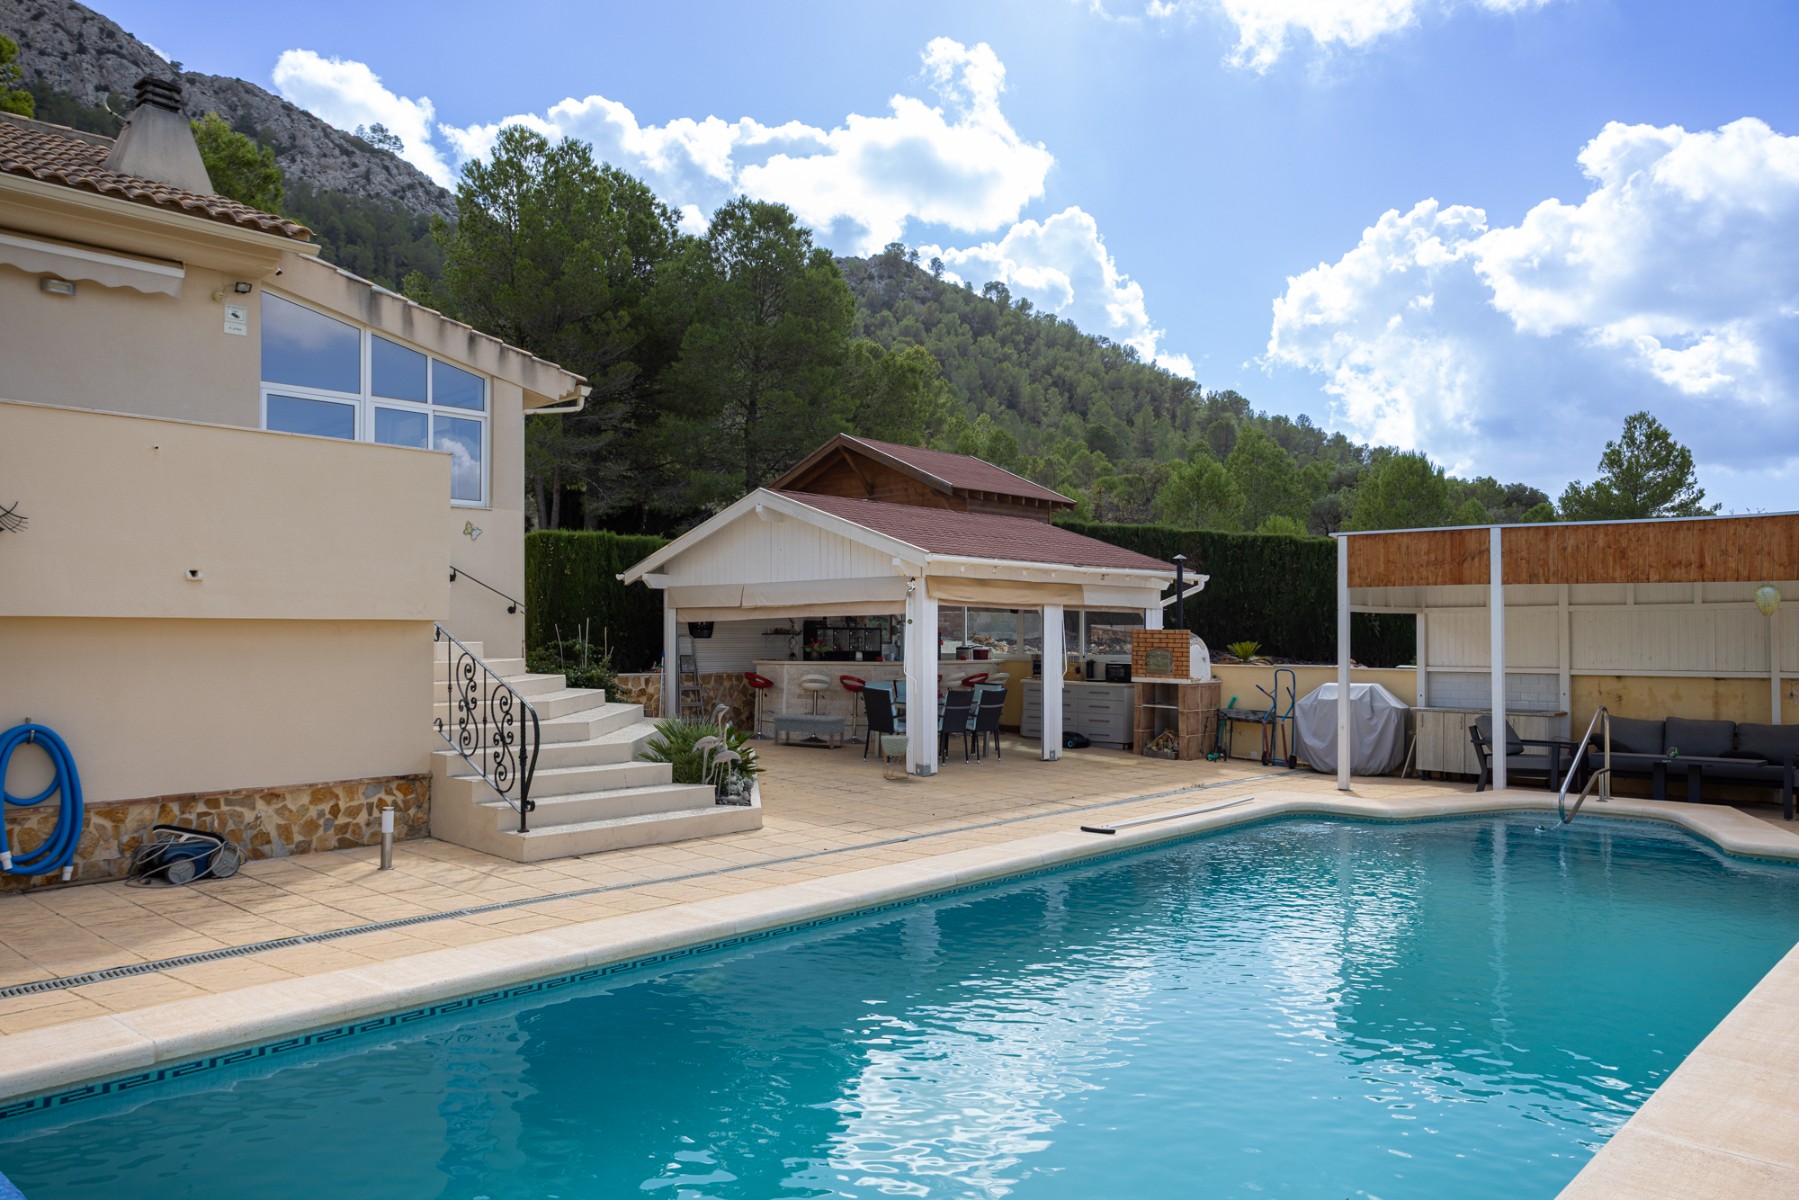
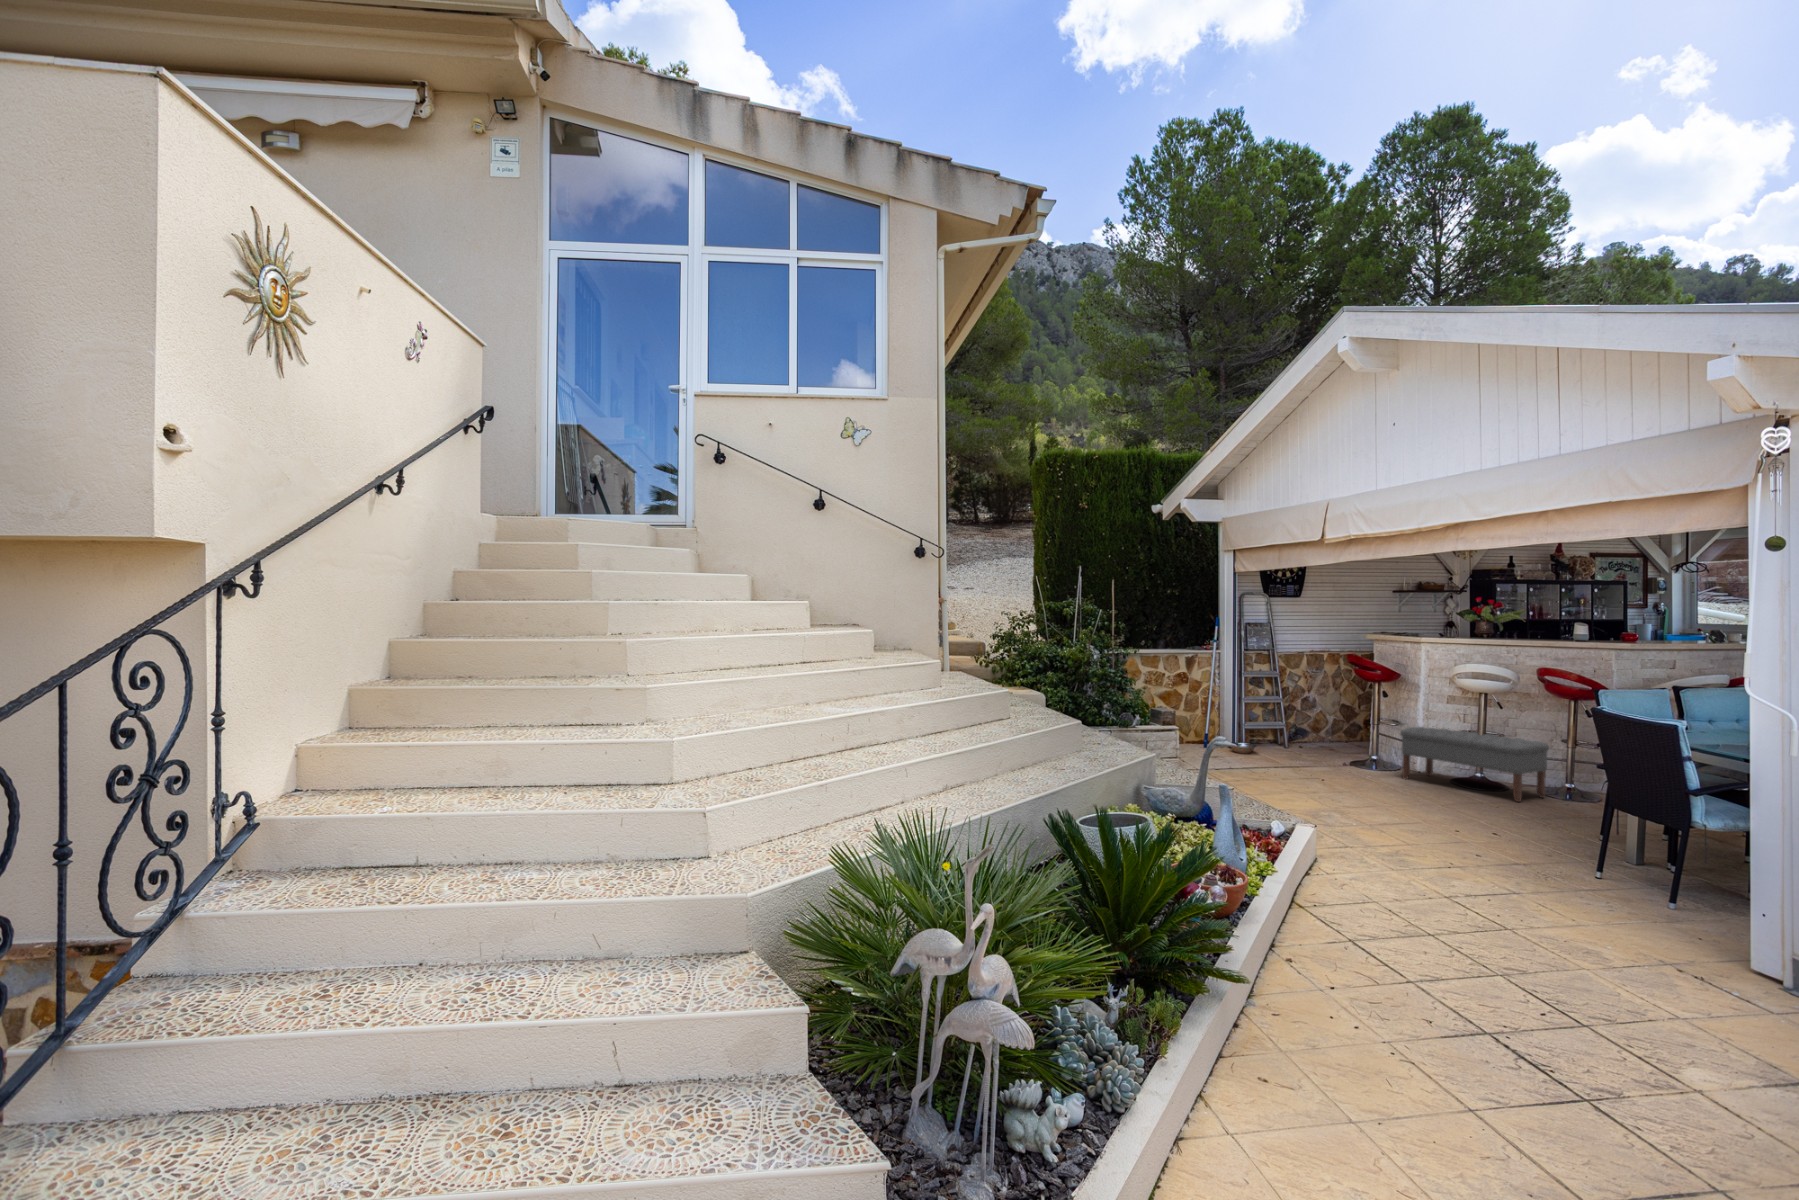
planter: present [881,736,909,779] -> none [1656,837,1751,959]

